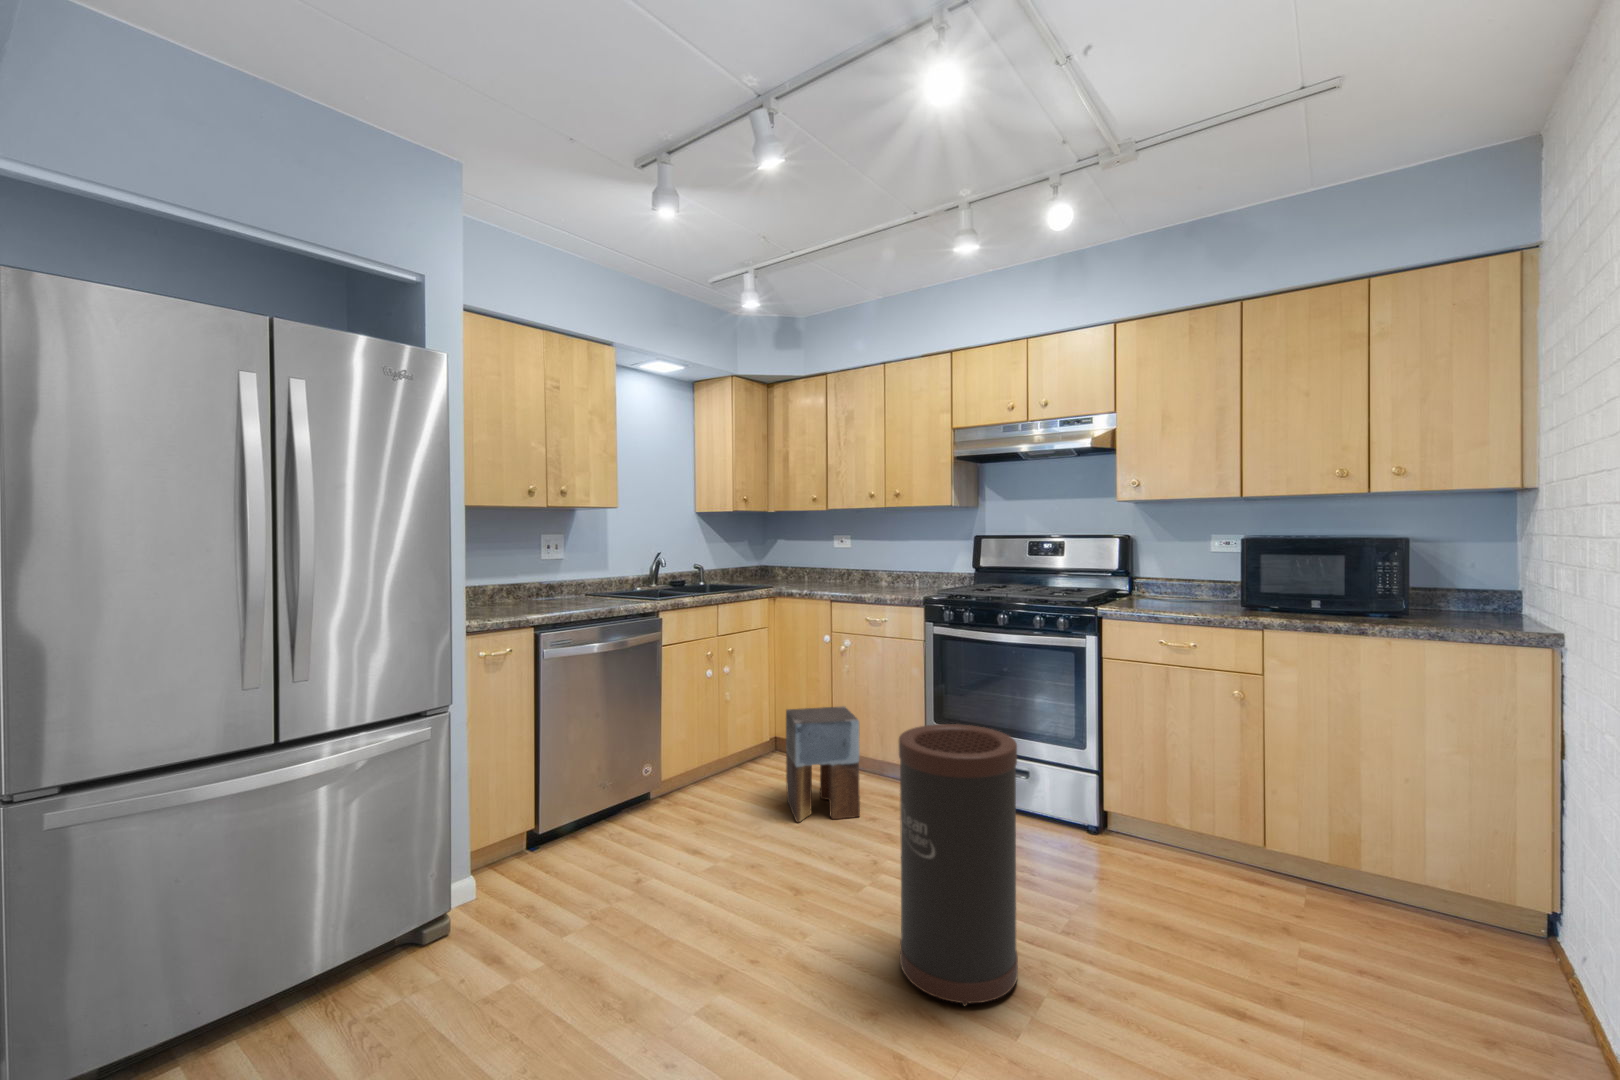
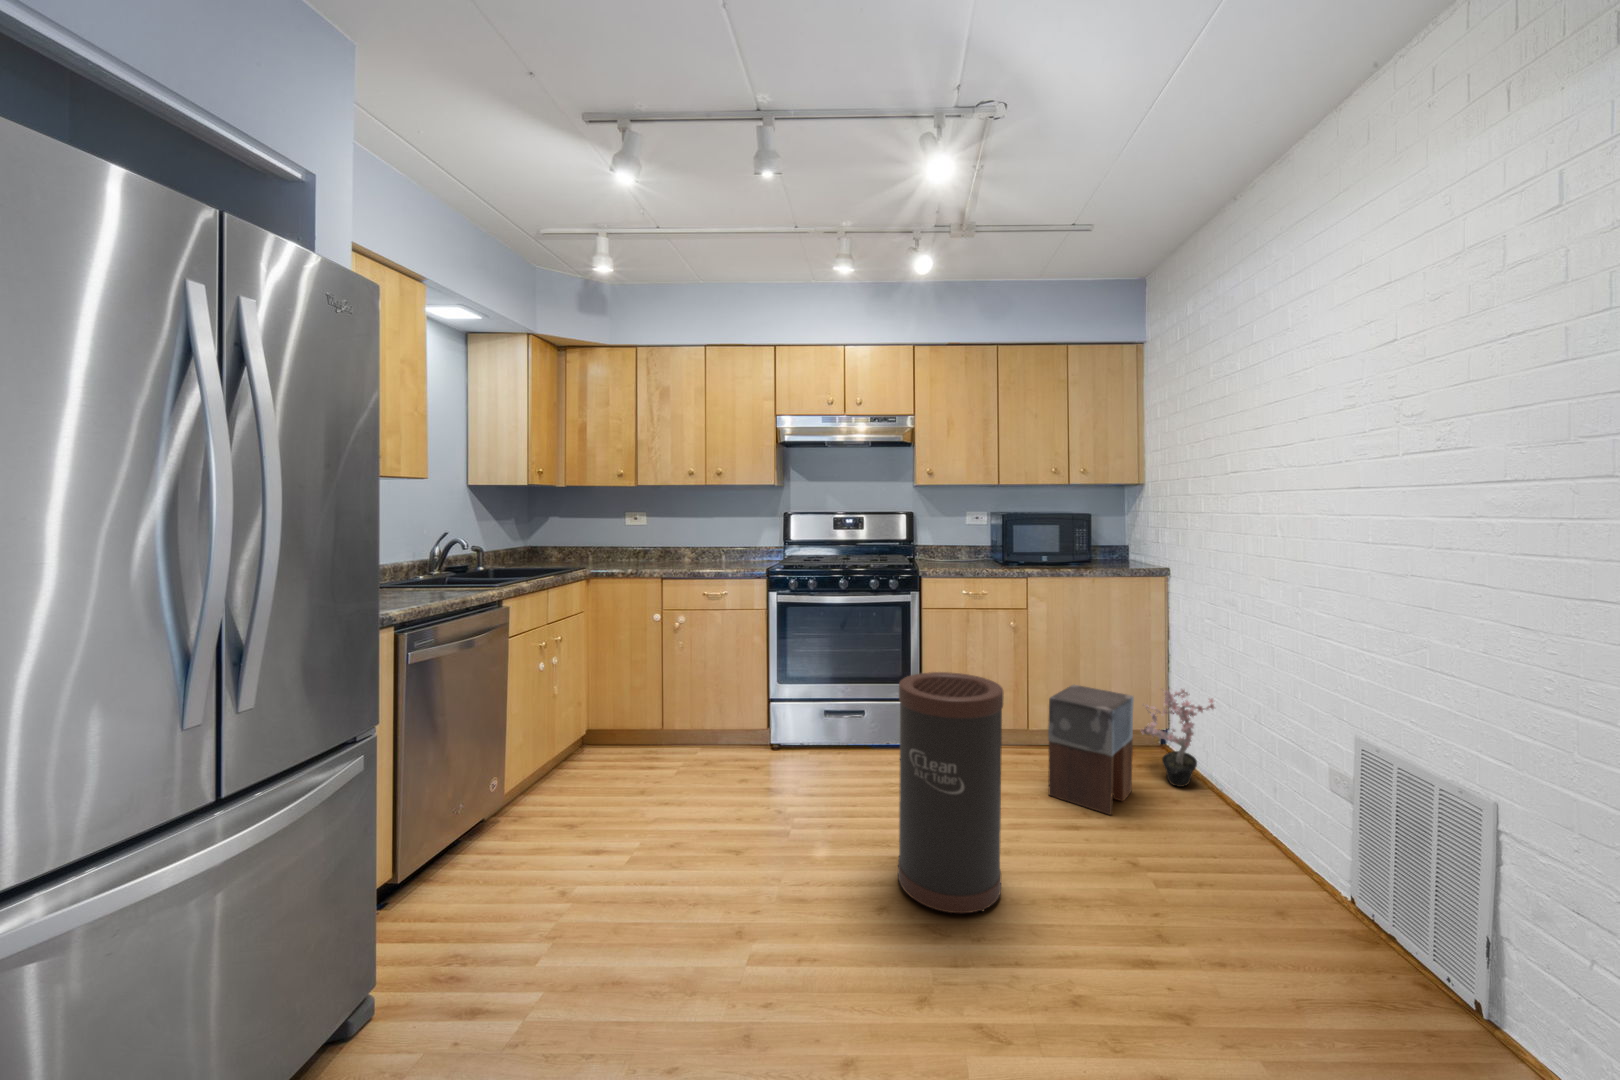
stool: present [786,706,860,822] -> present [1048,685,1134,815]
potted plant: none [1431,822,1553,995] -> present [1141,689,1215,787]

